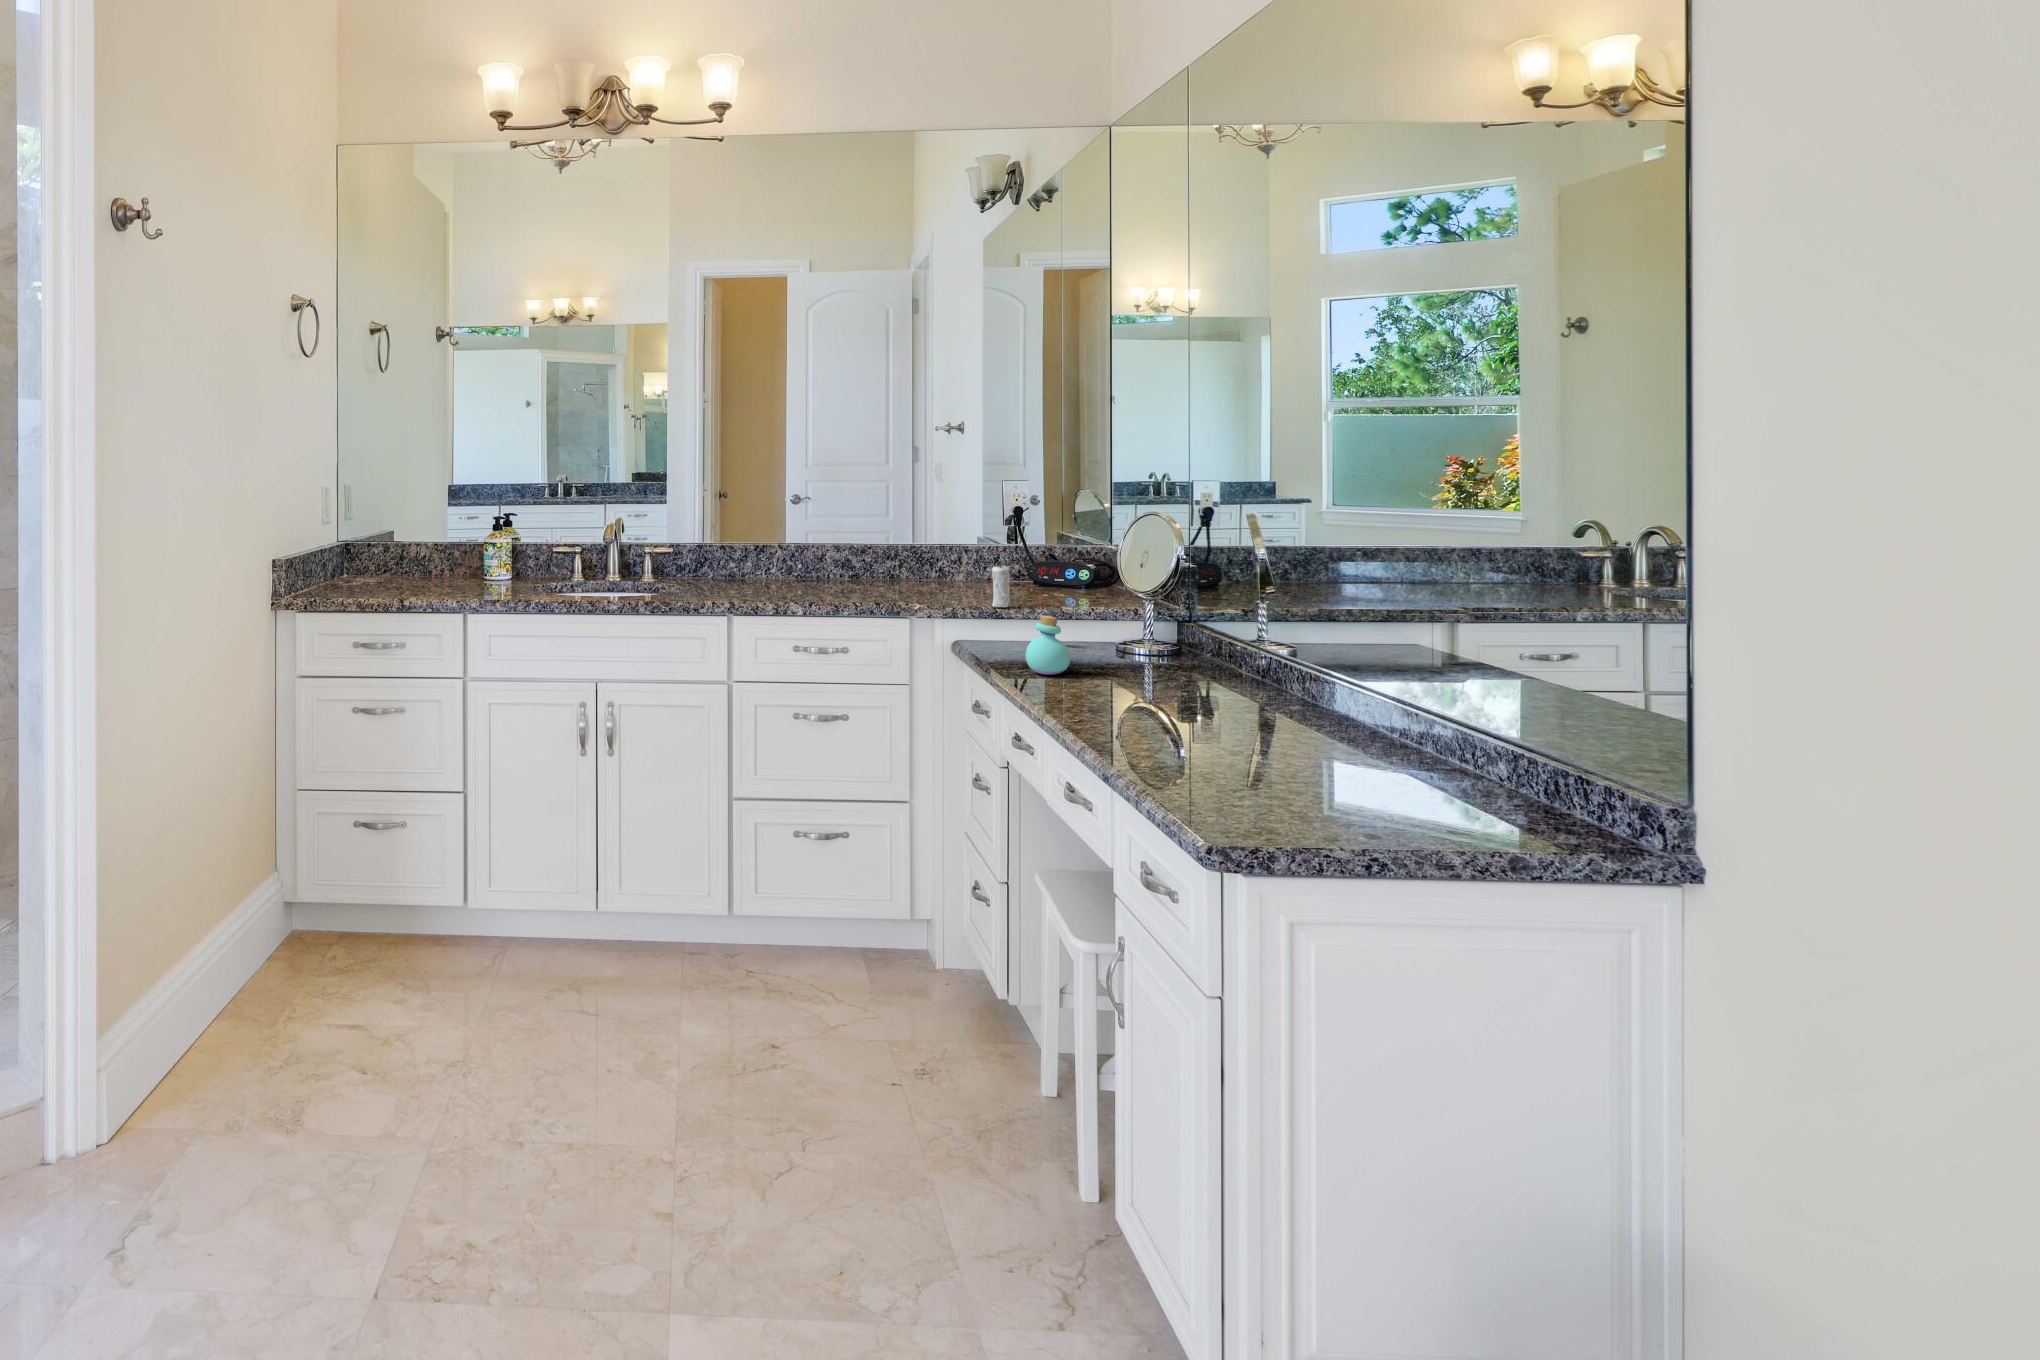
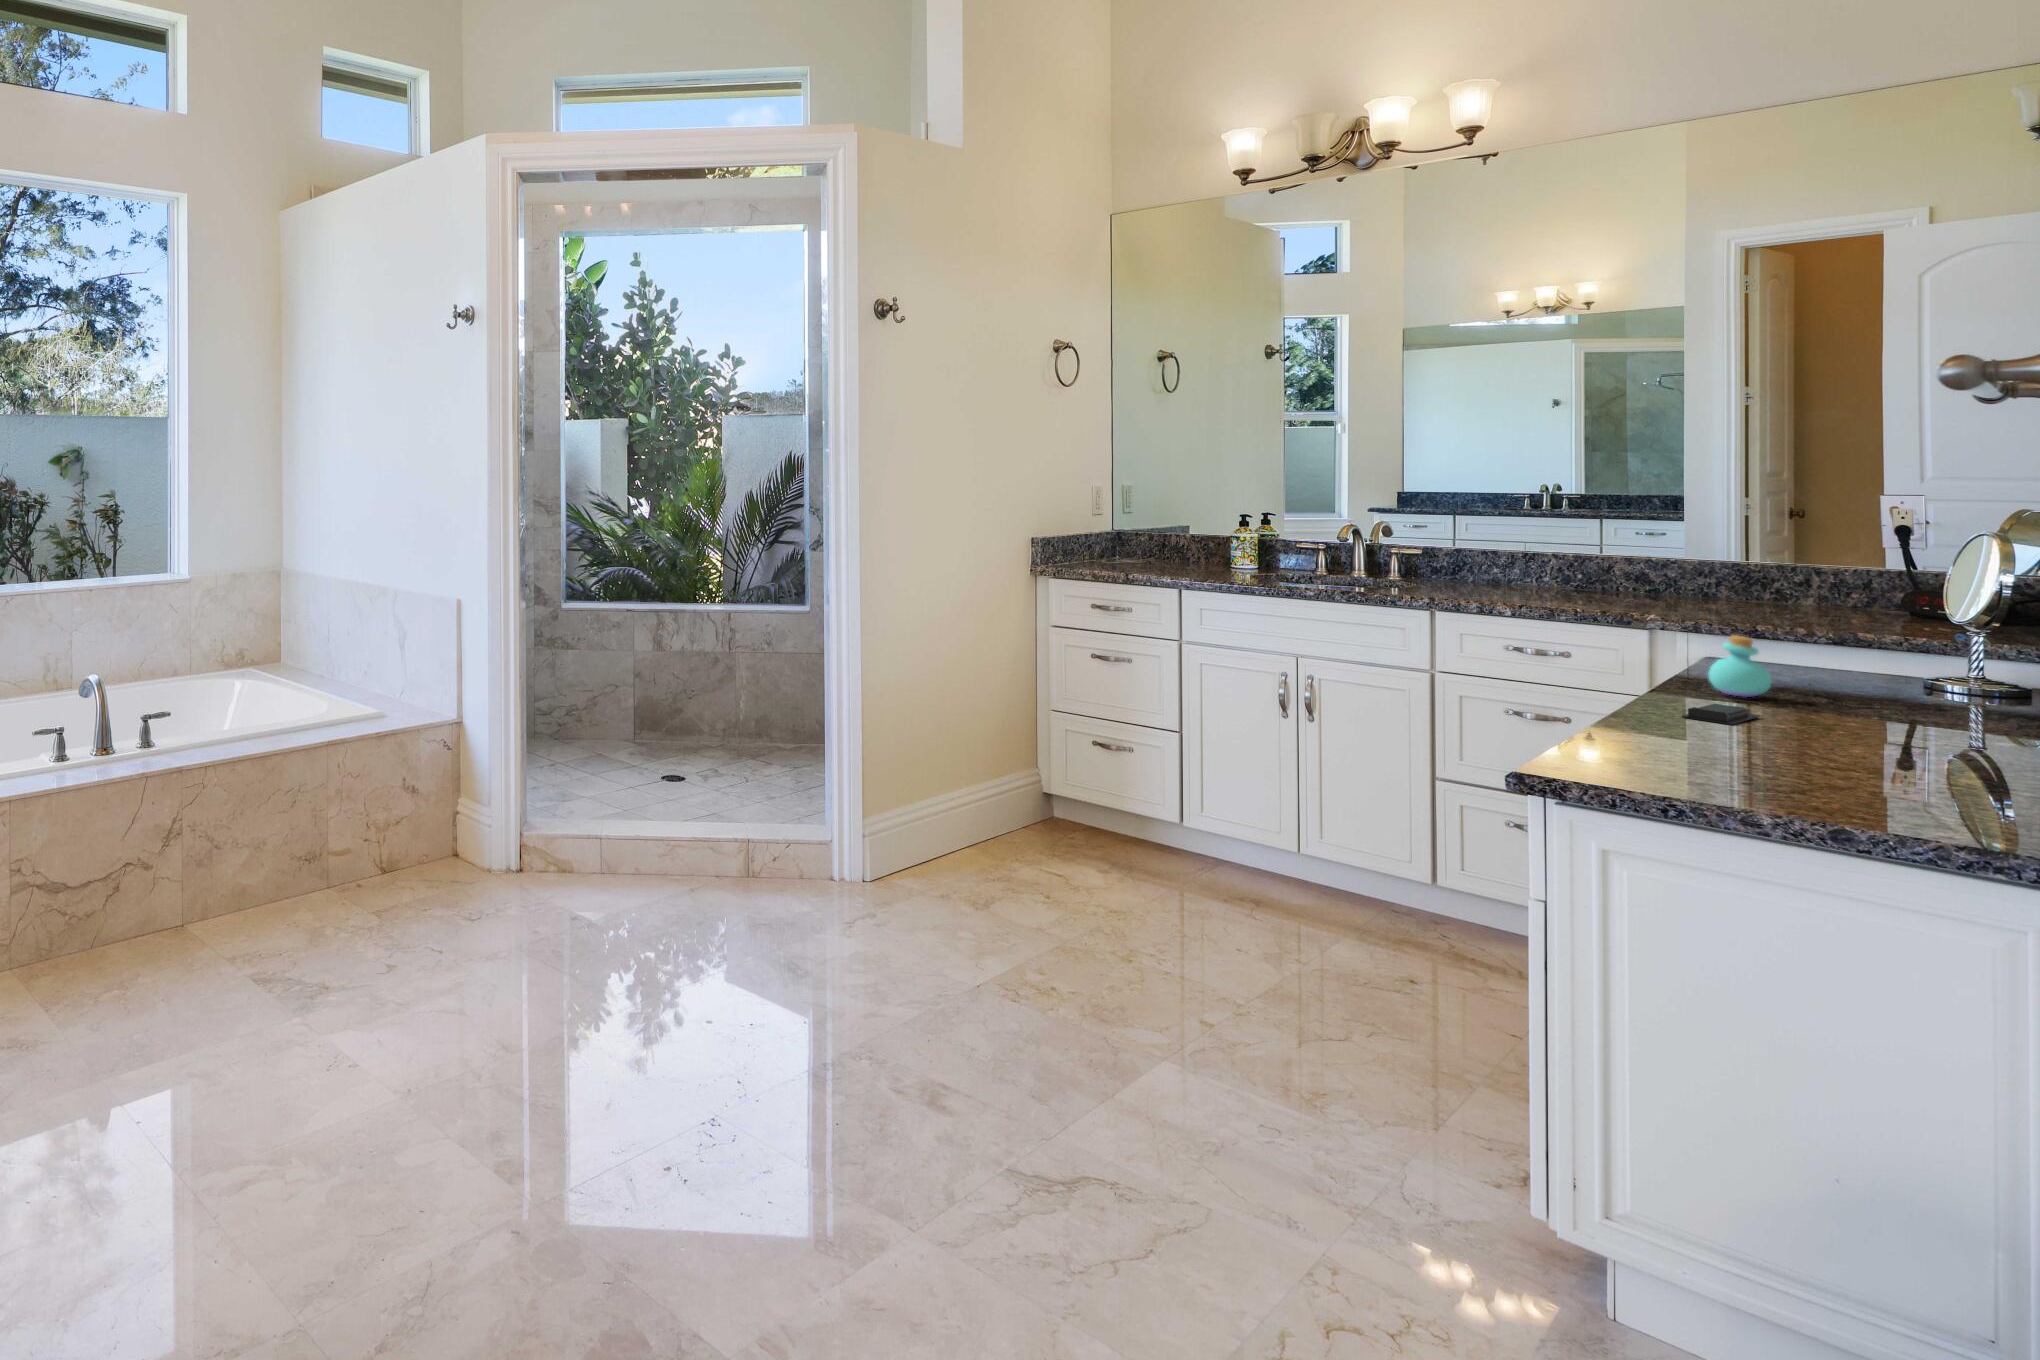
candle: present [992,562,1010,607] -> none [1775,581,1803,635]
soap bar: none [1077,689,1126,710] -> present [1682,704,1760,725]

